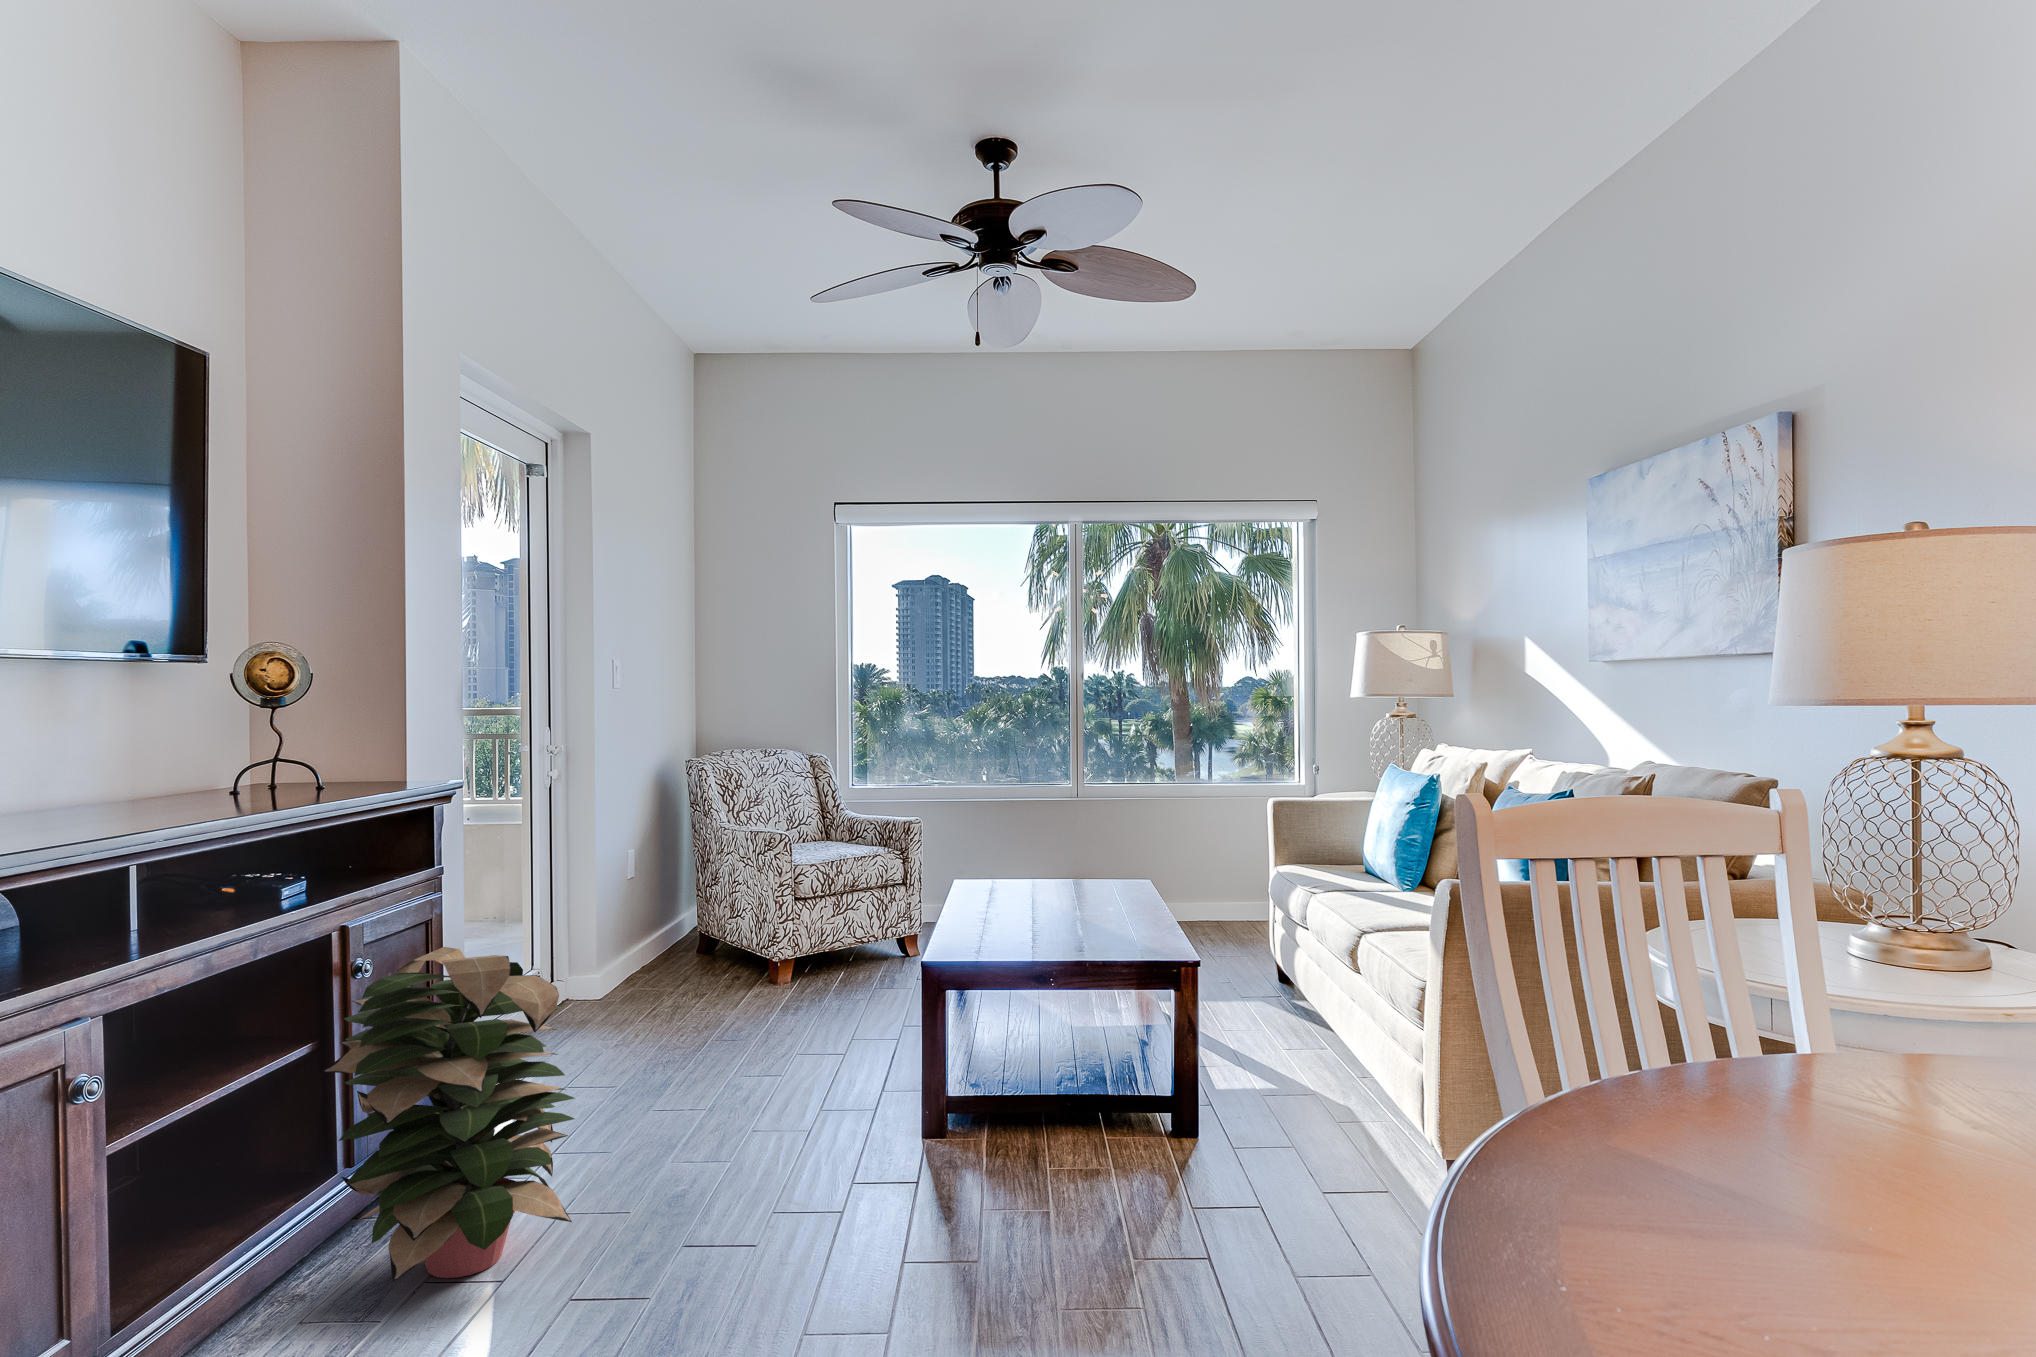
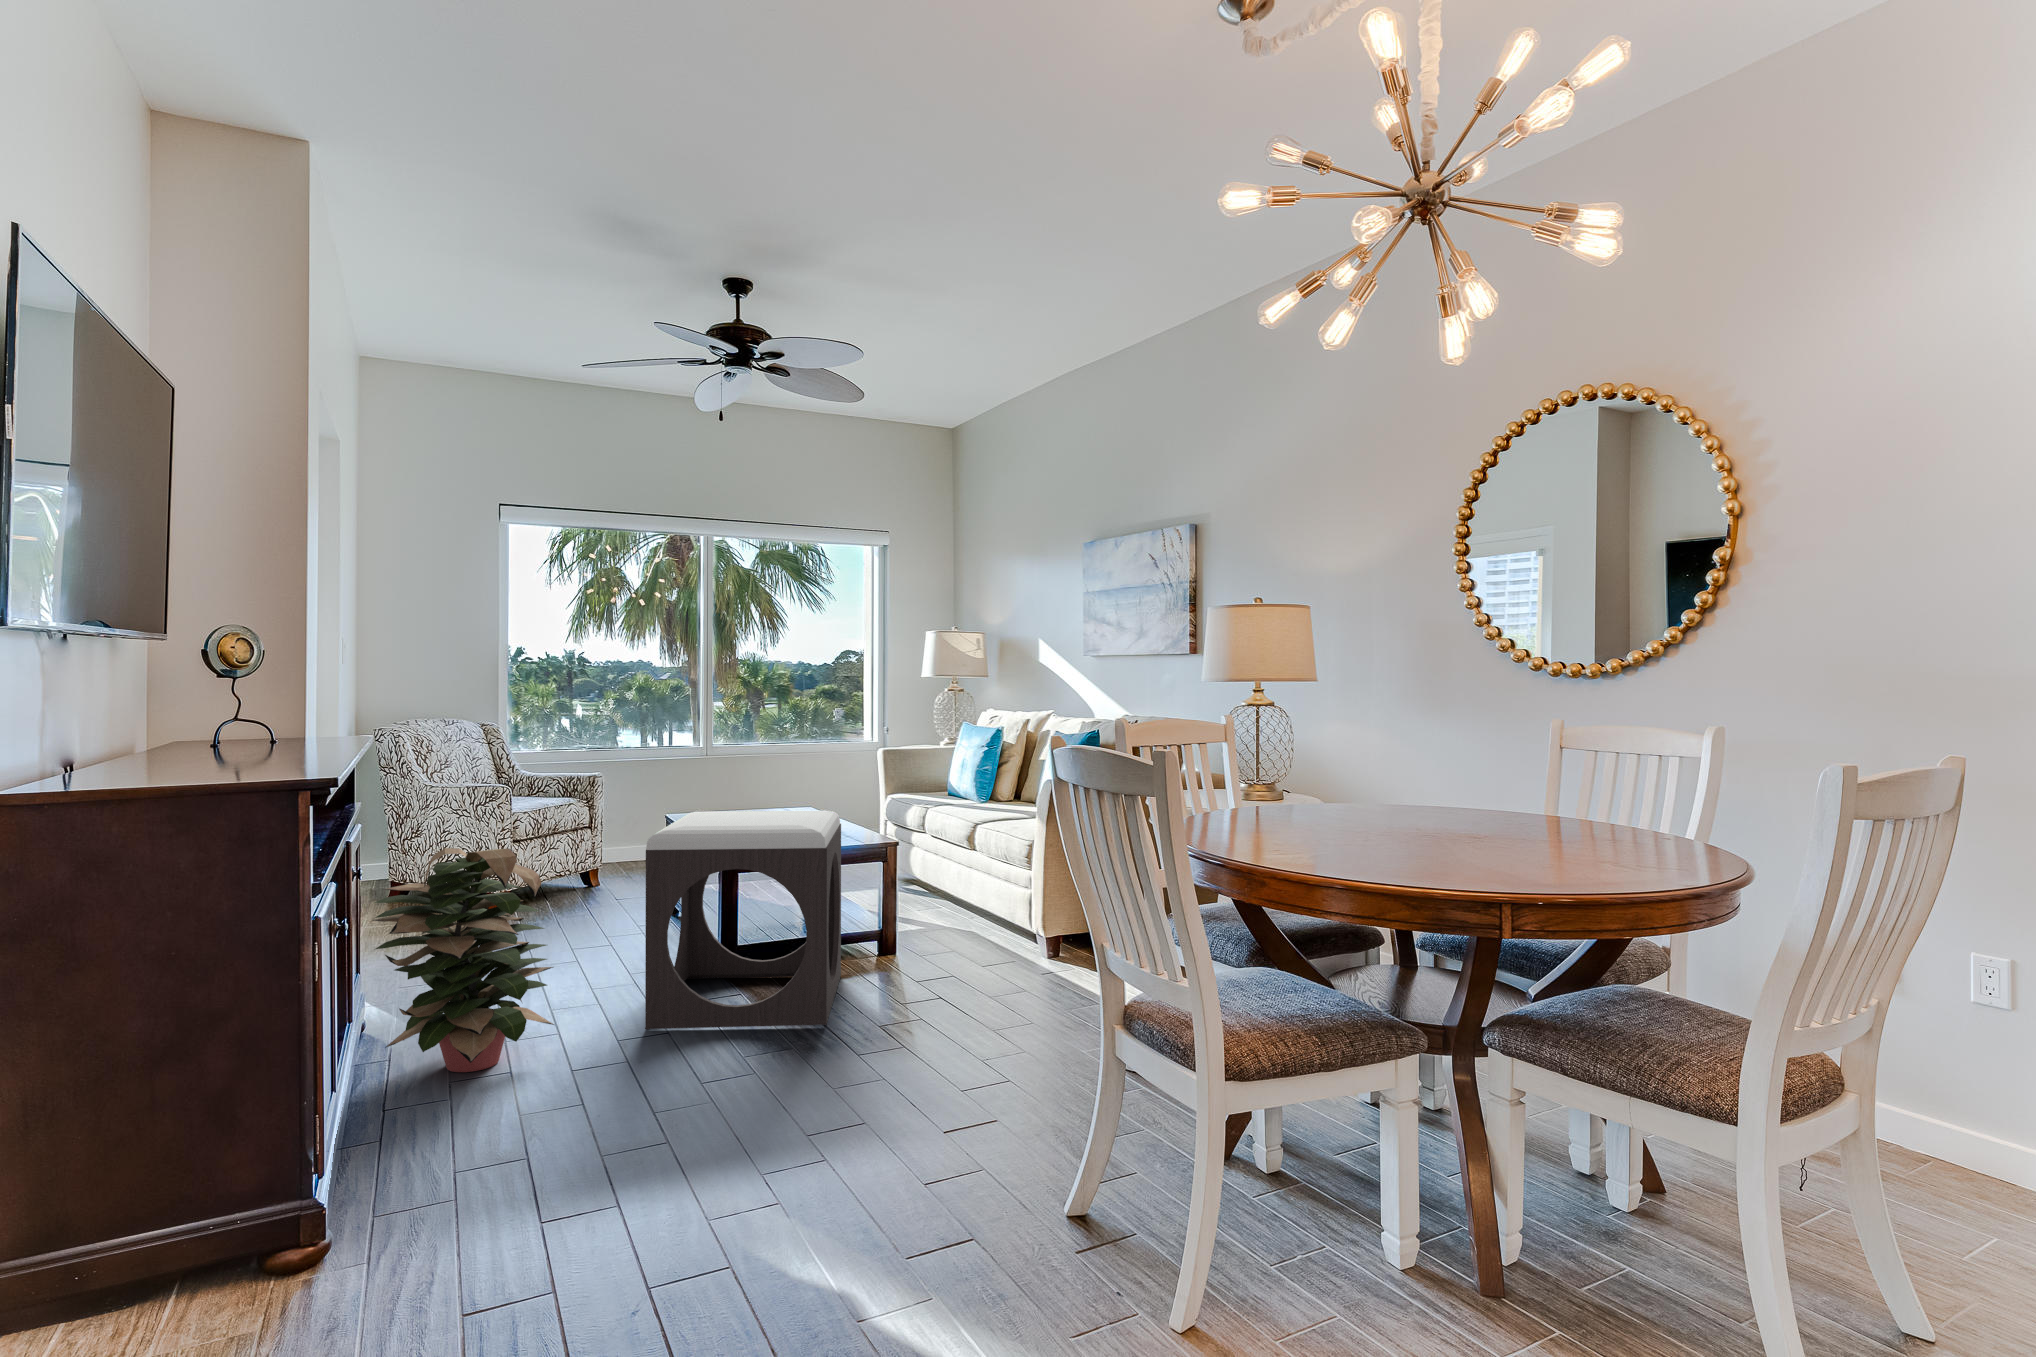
footstool: none [718,900,1071,1296] -> present [645,811,841,1029]

